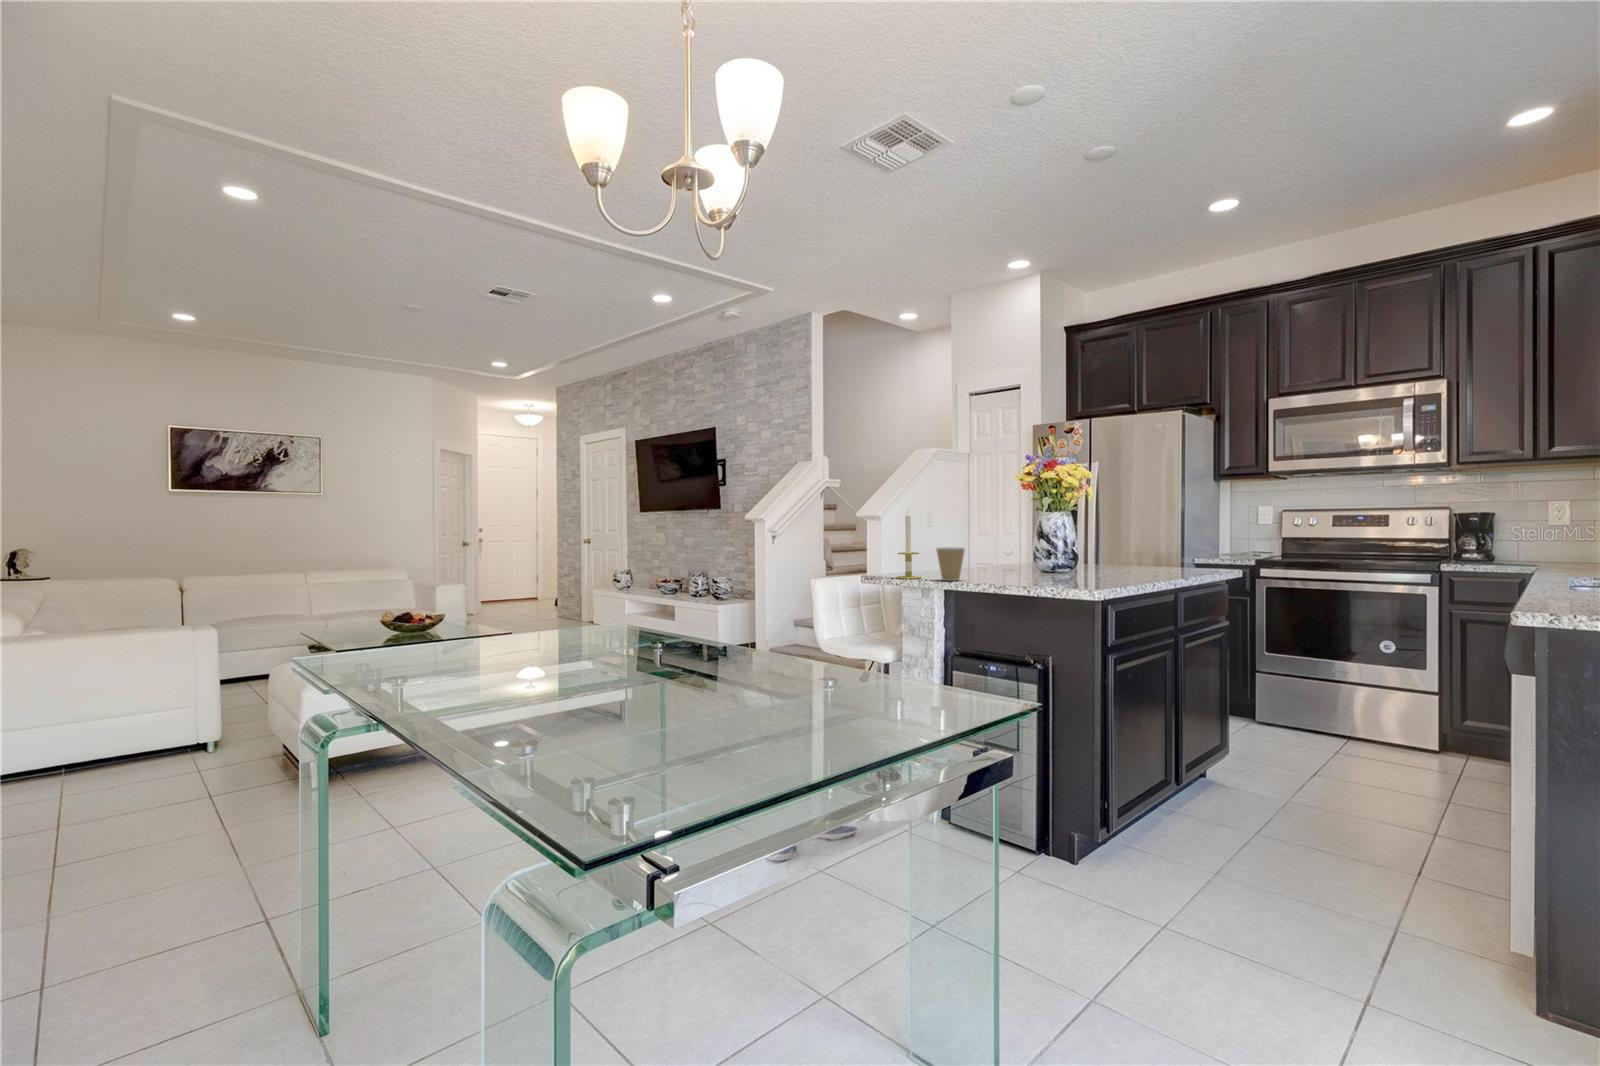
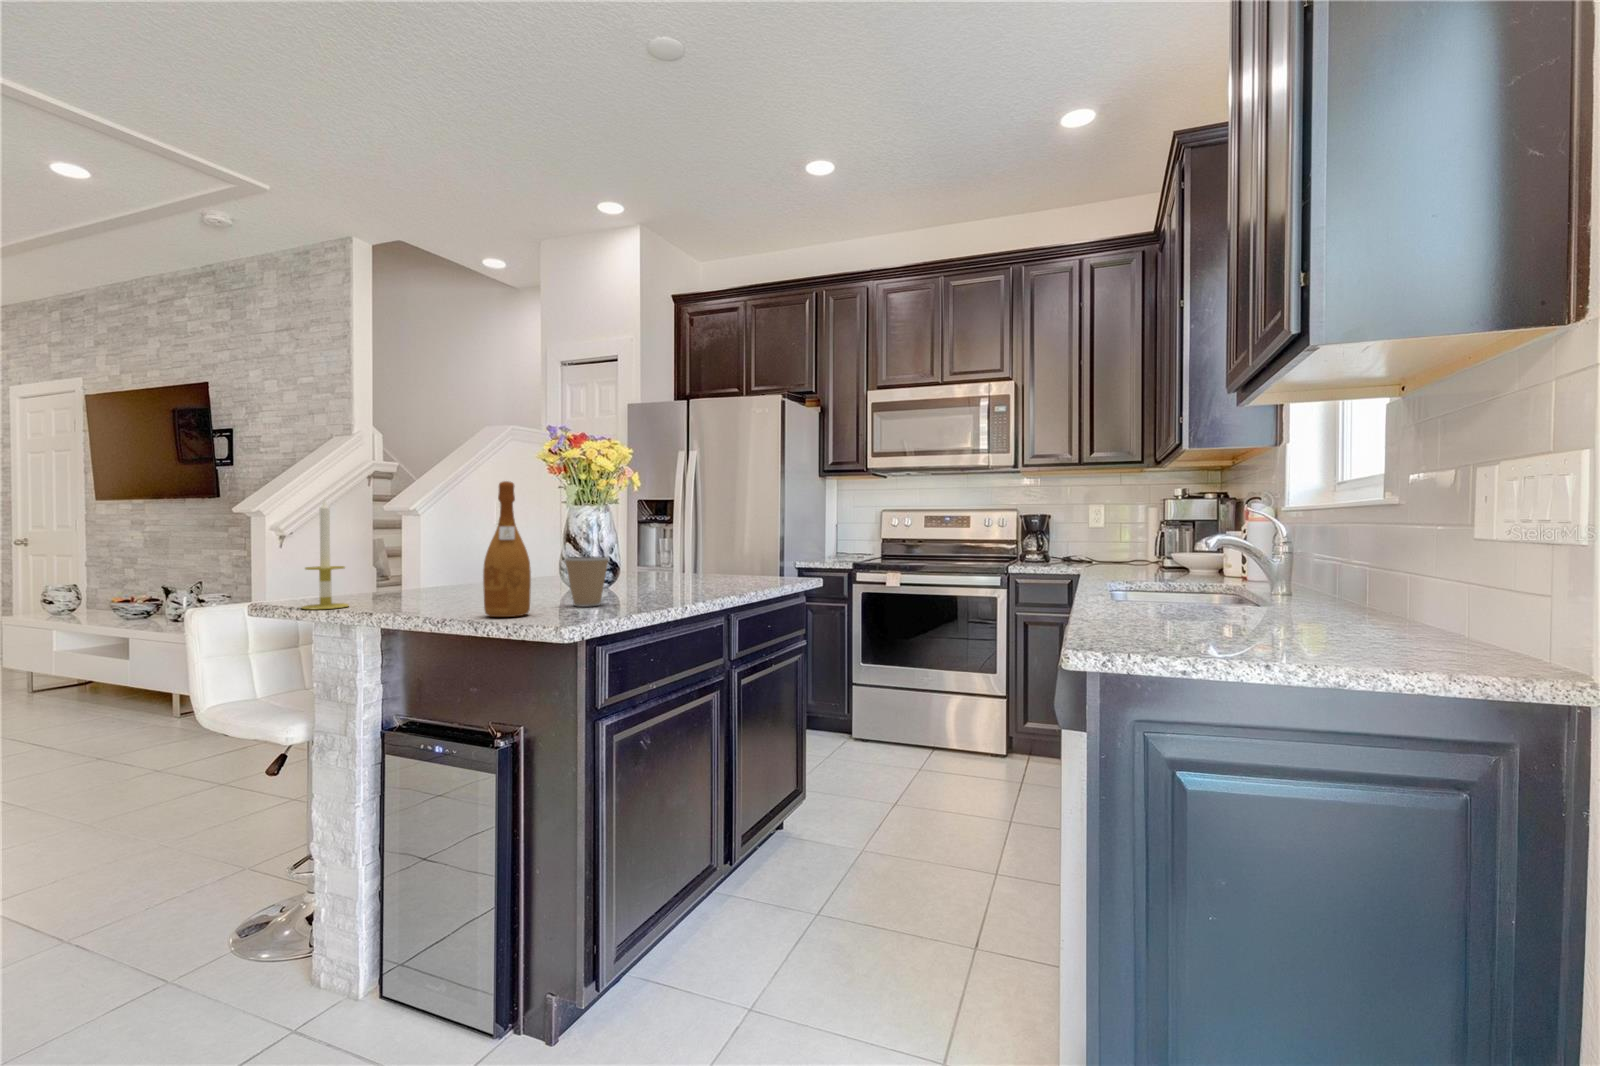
wine bottle: none [1025,497,1055,584] -> present [483,481,531,617]
coffee cup: present [936,548,965,581] -> present [565,556,609,607]

